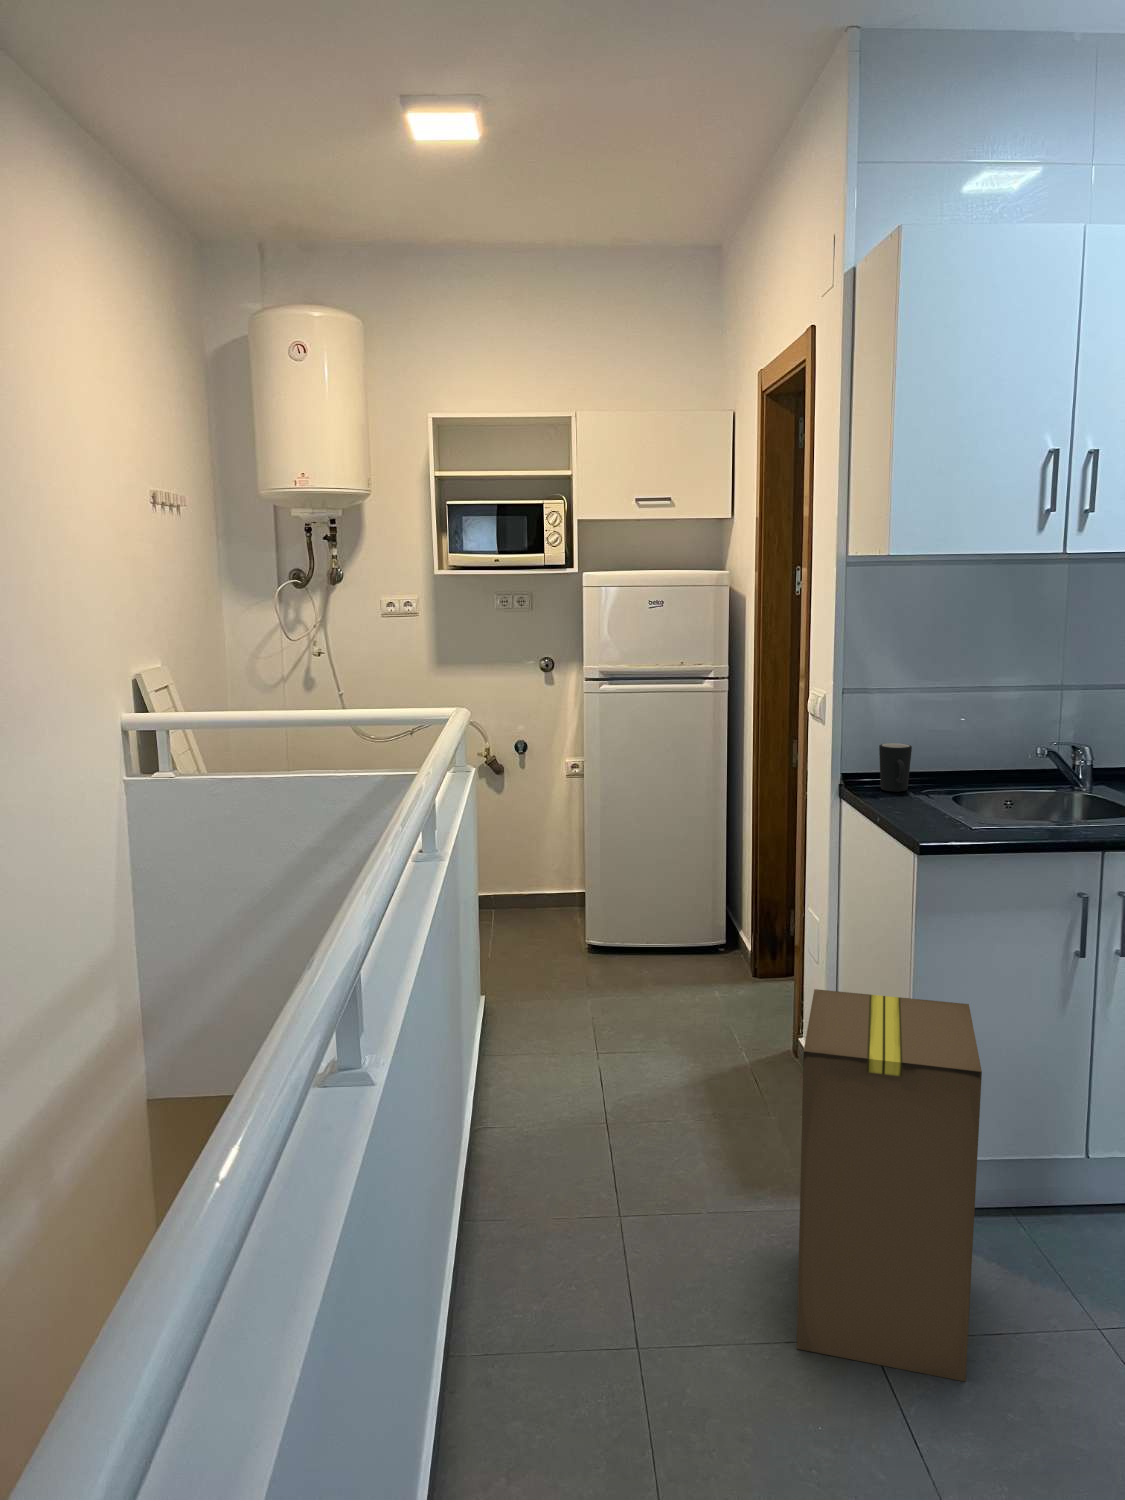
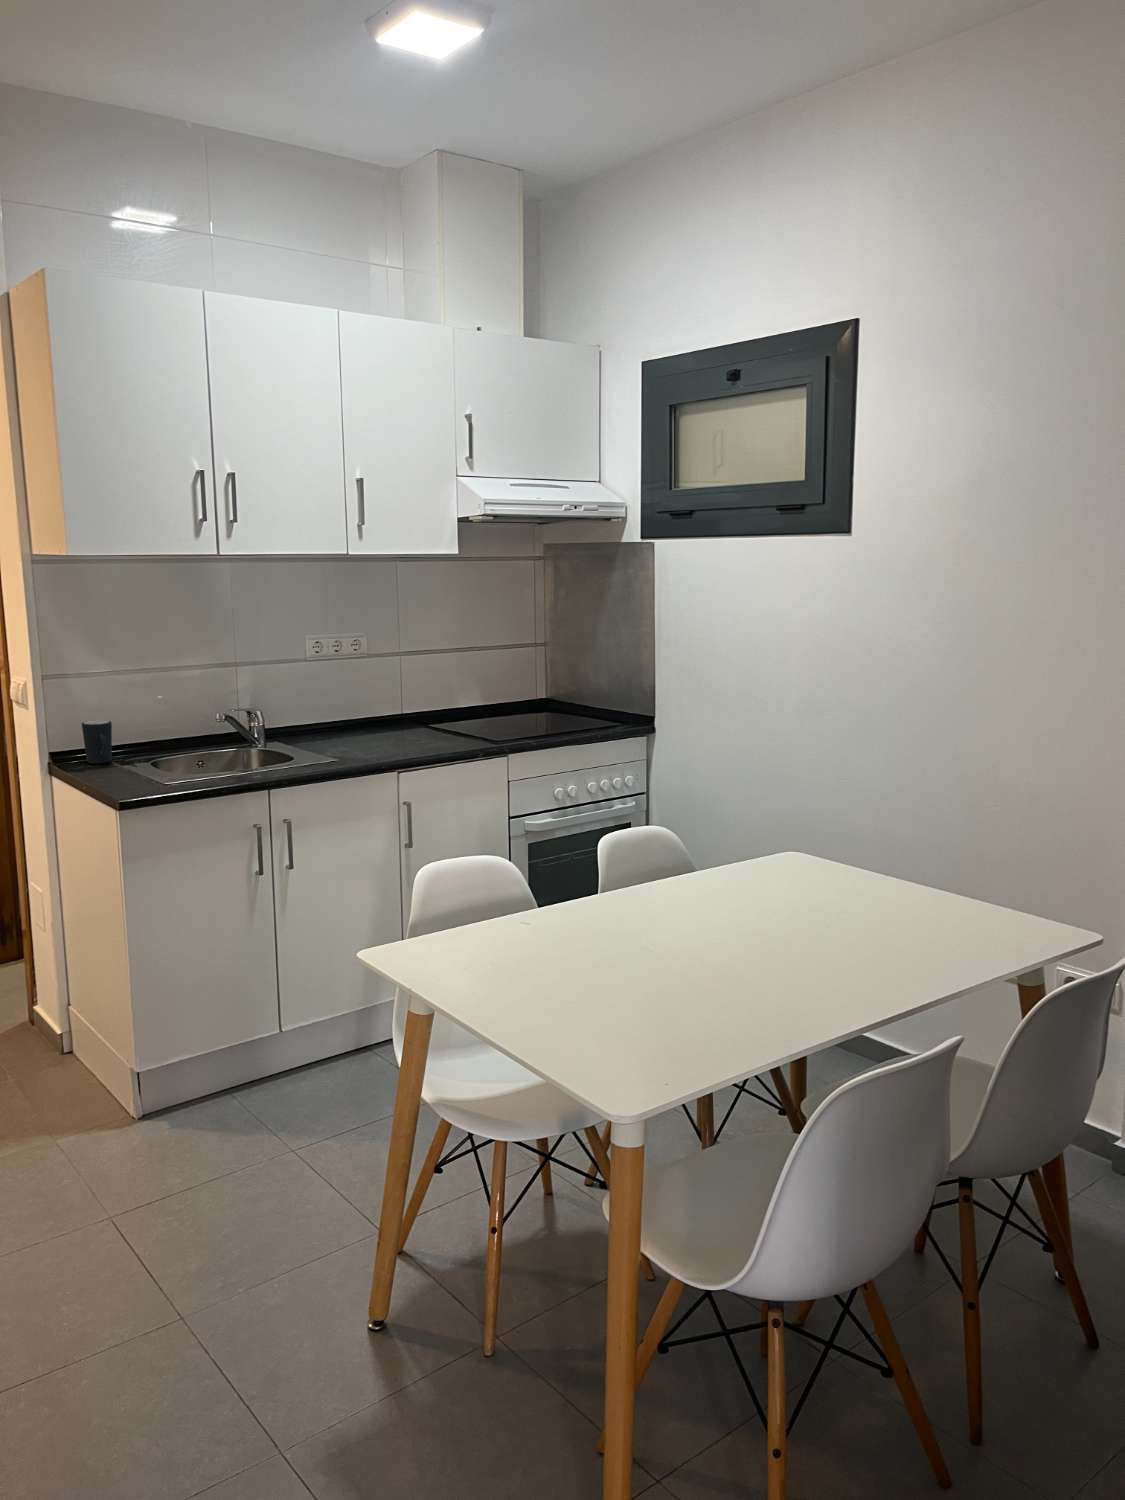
cardboard box: present [797,989,982,1381] -> none [32,923,194,1235]

